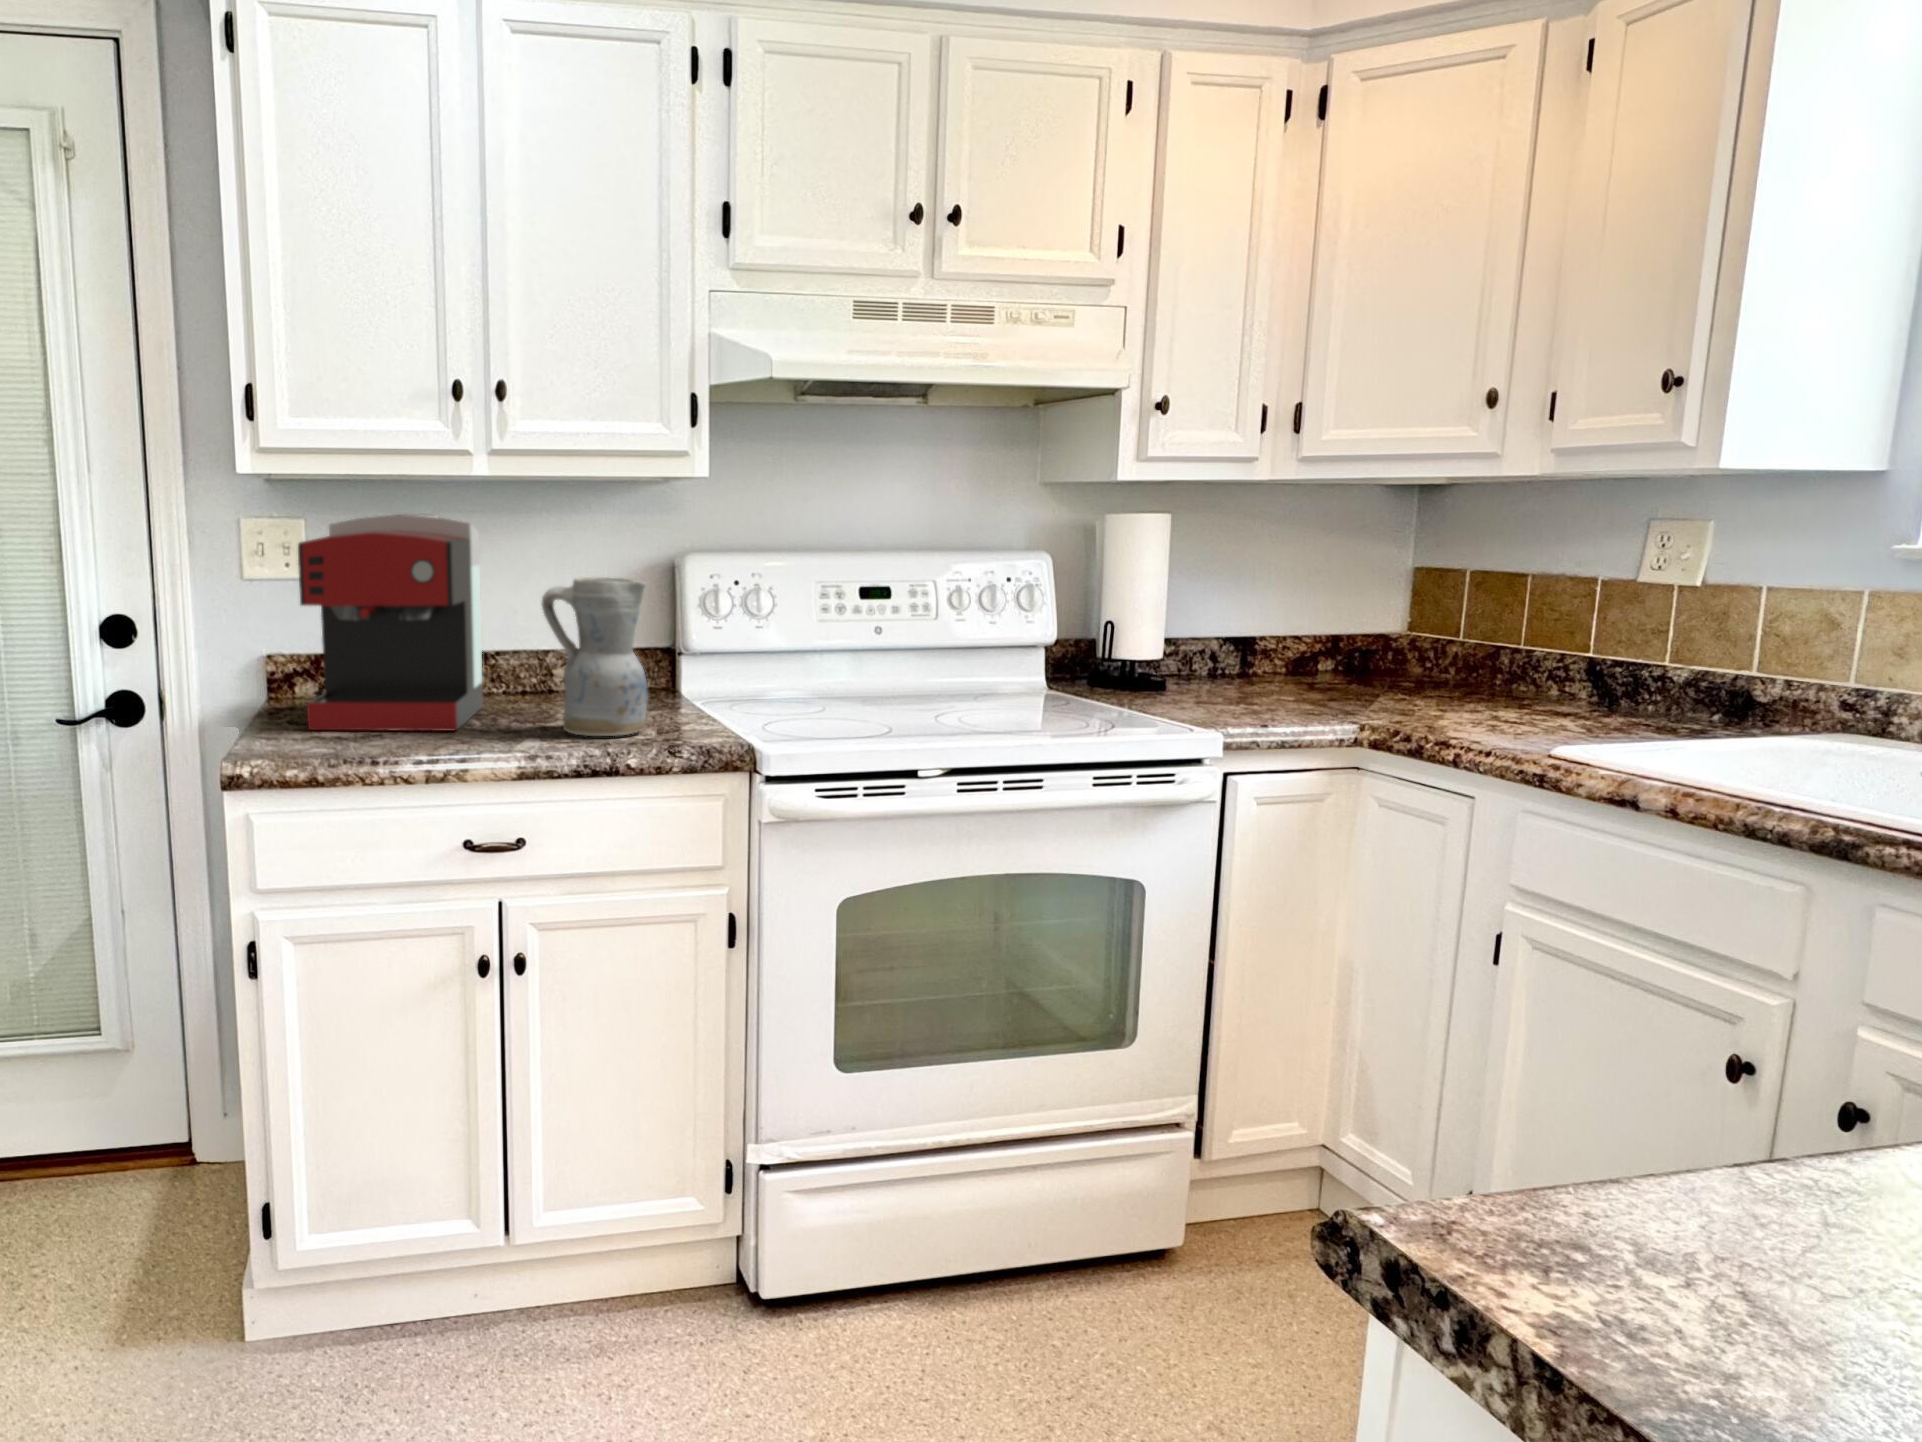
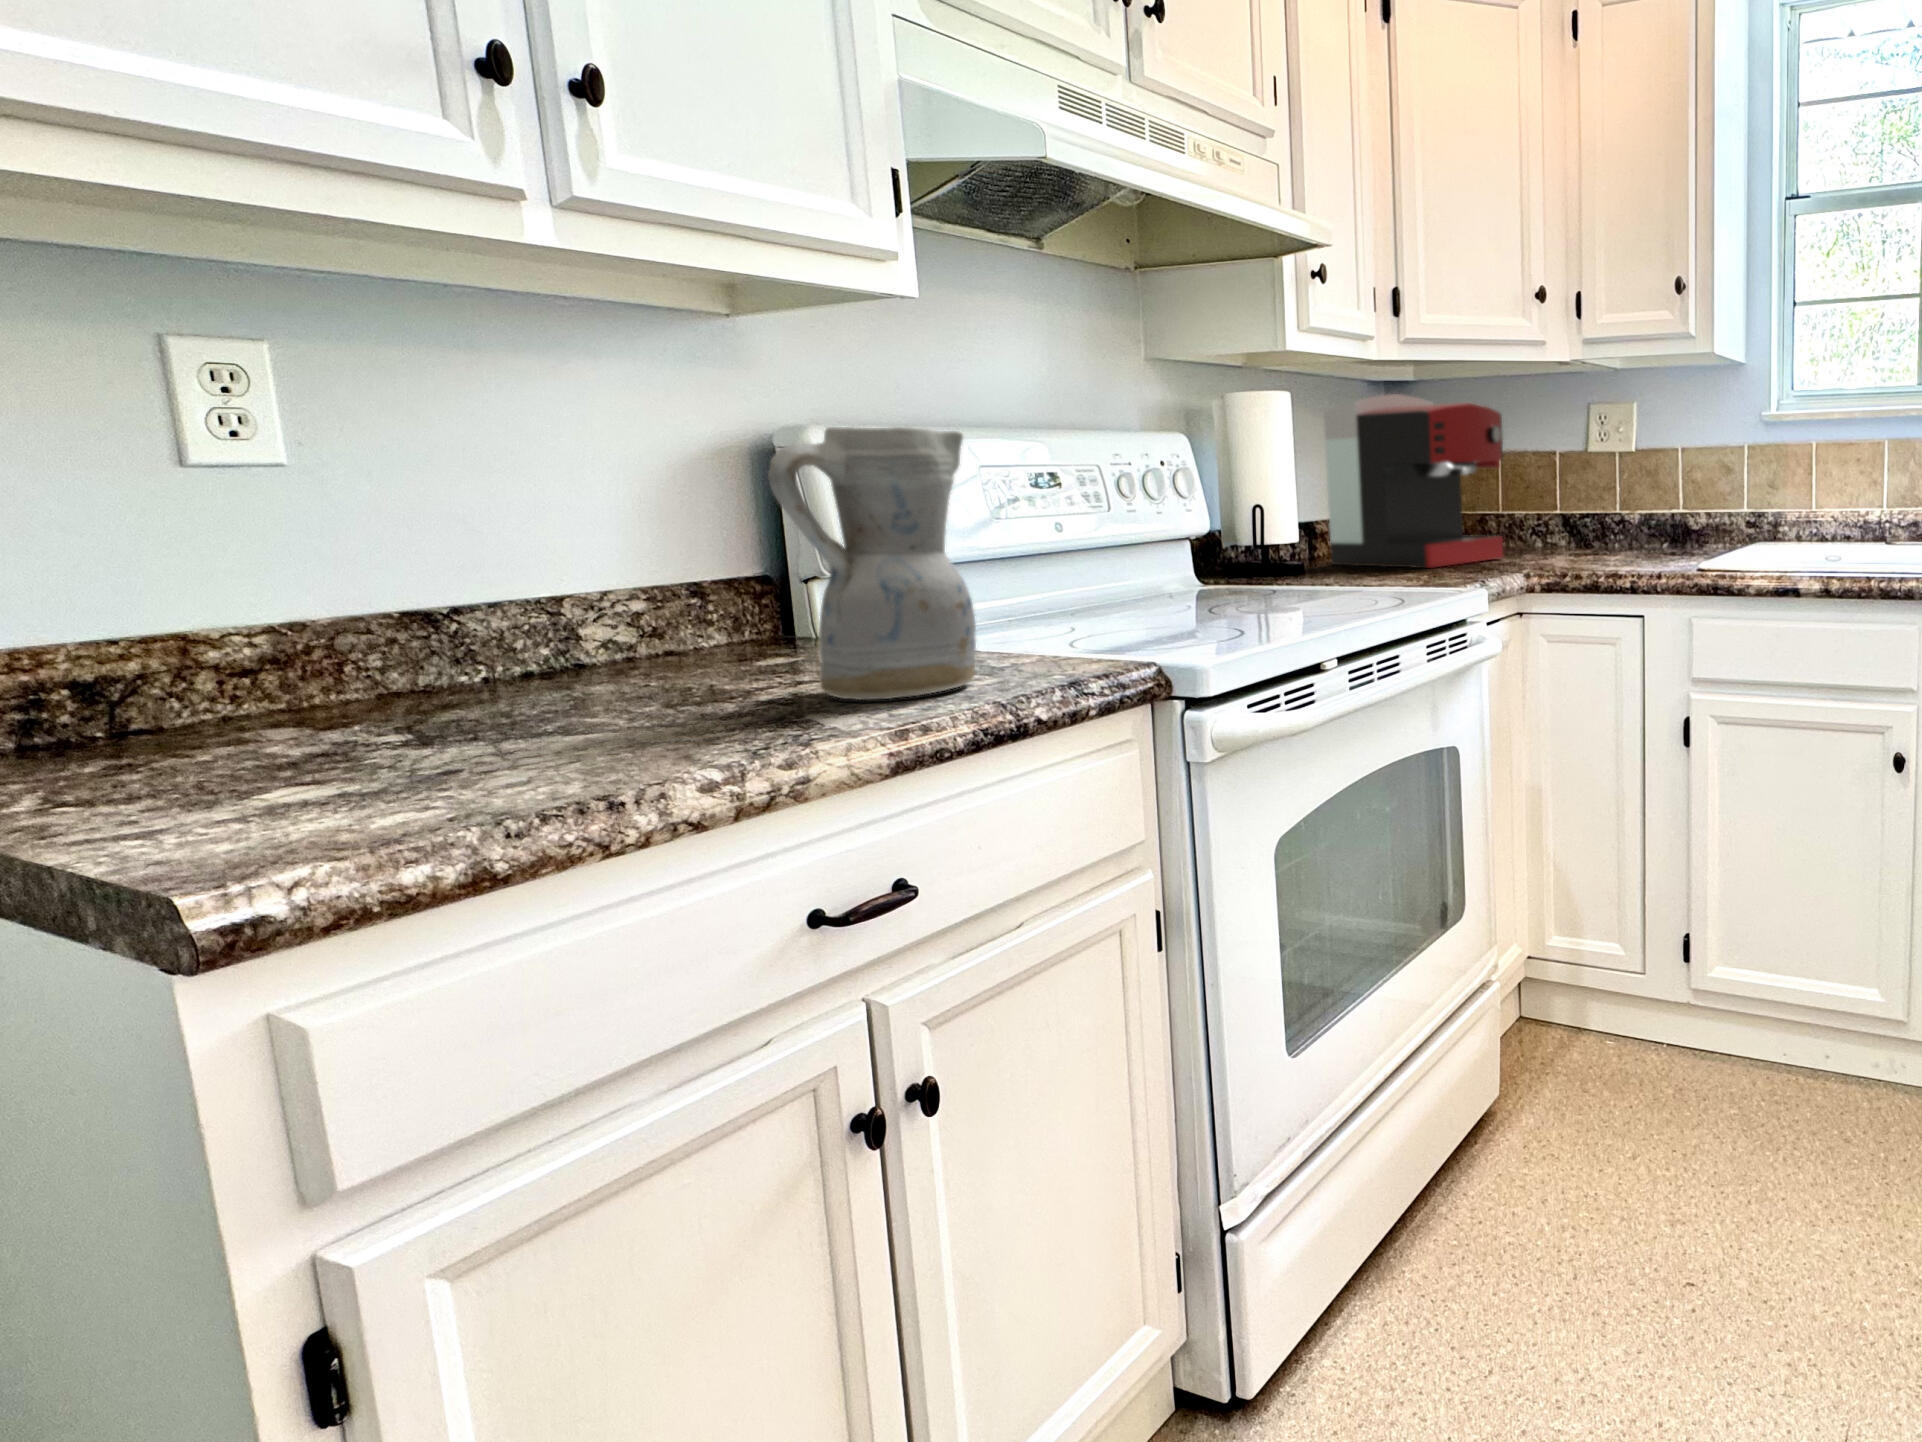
coffee maker: present [298,514,483,731] -> present [1324,394,1503,568]

